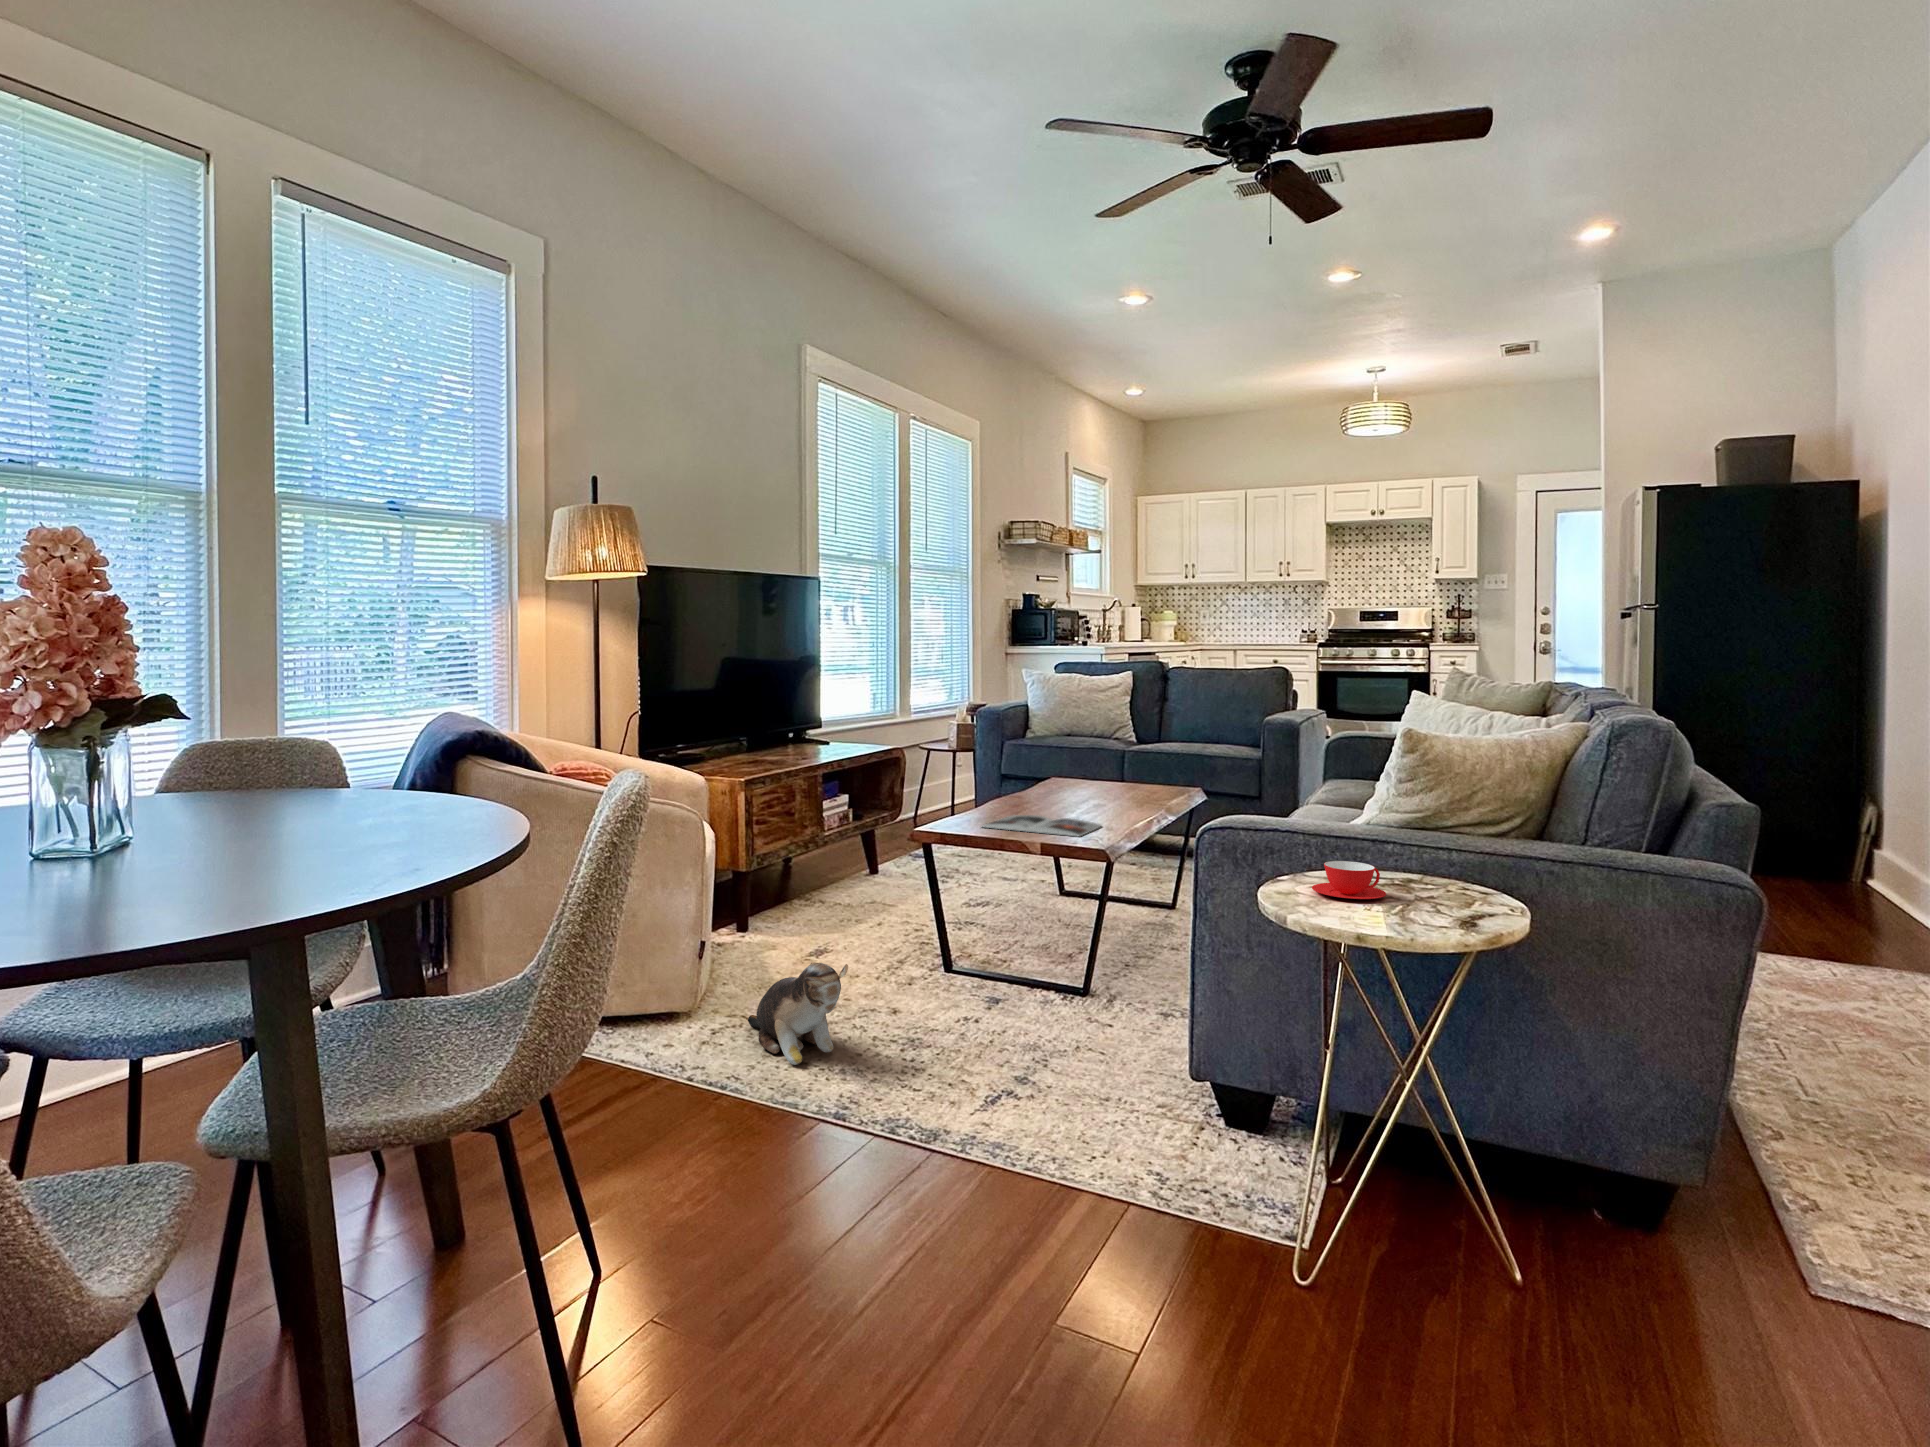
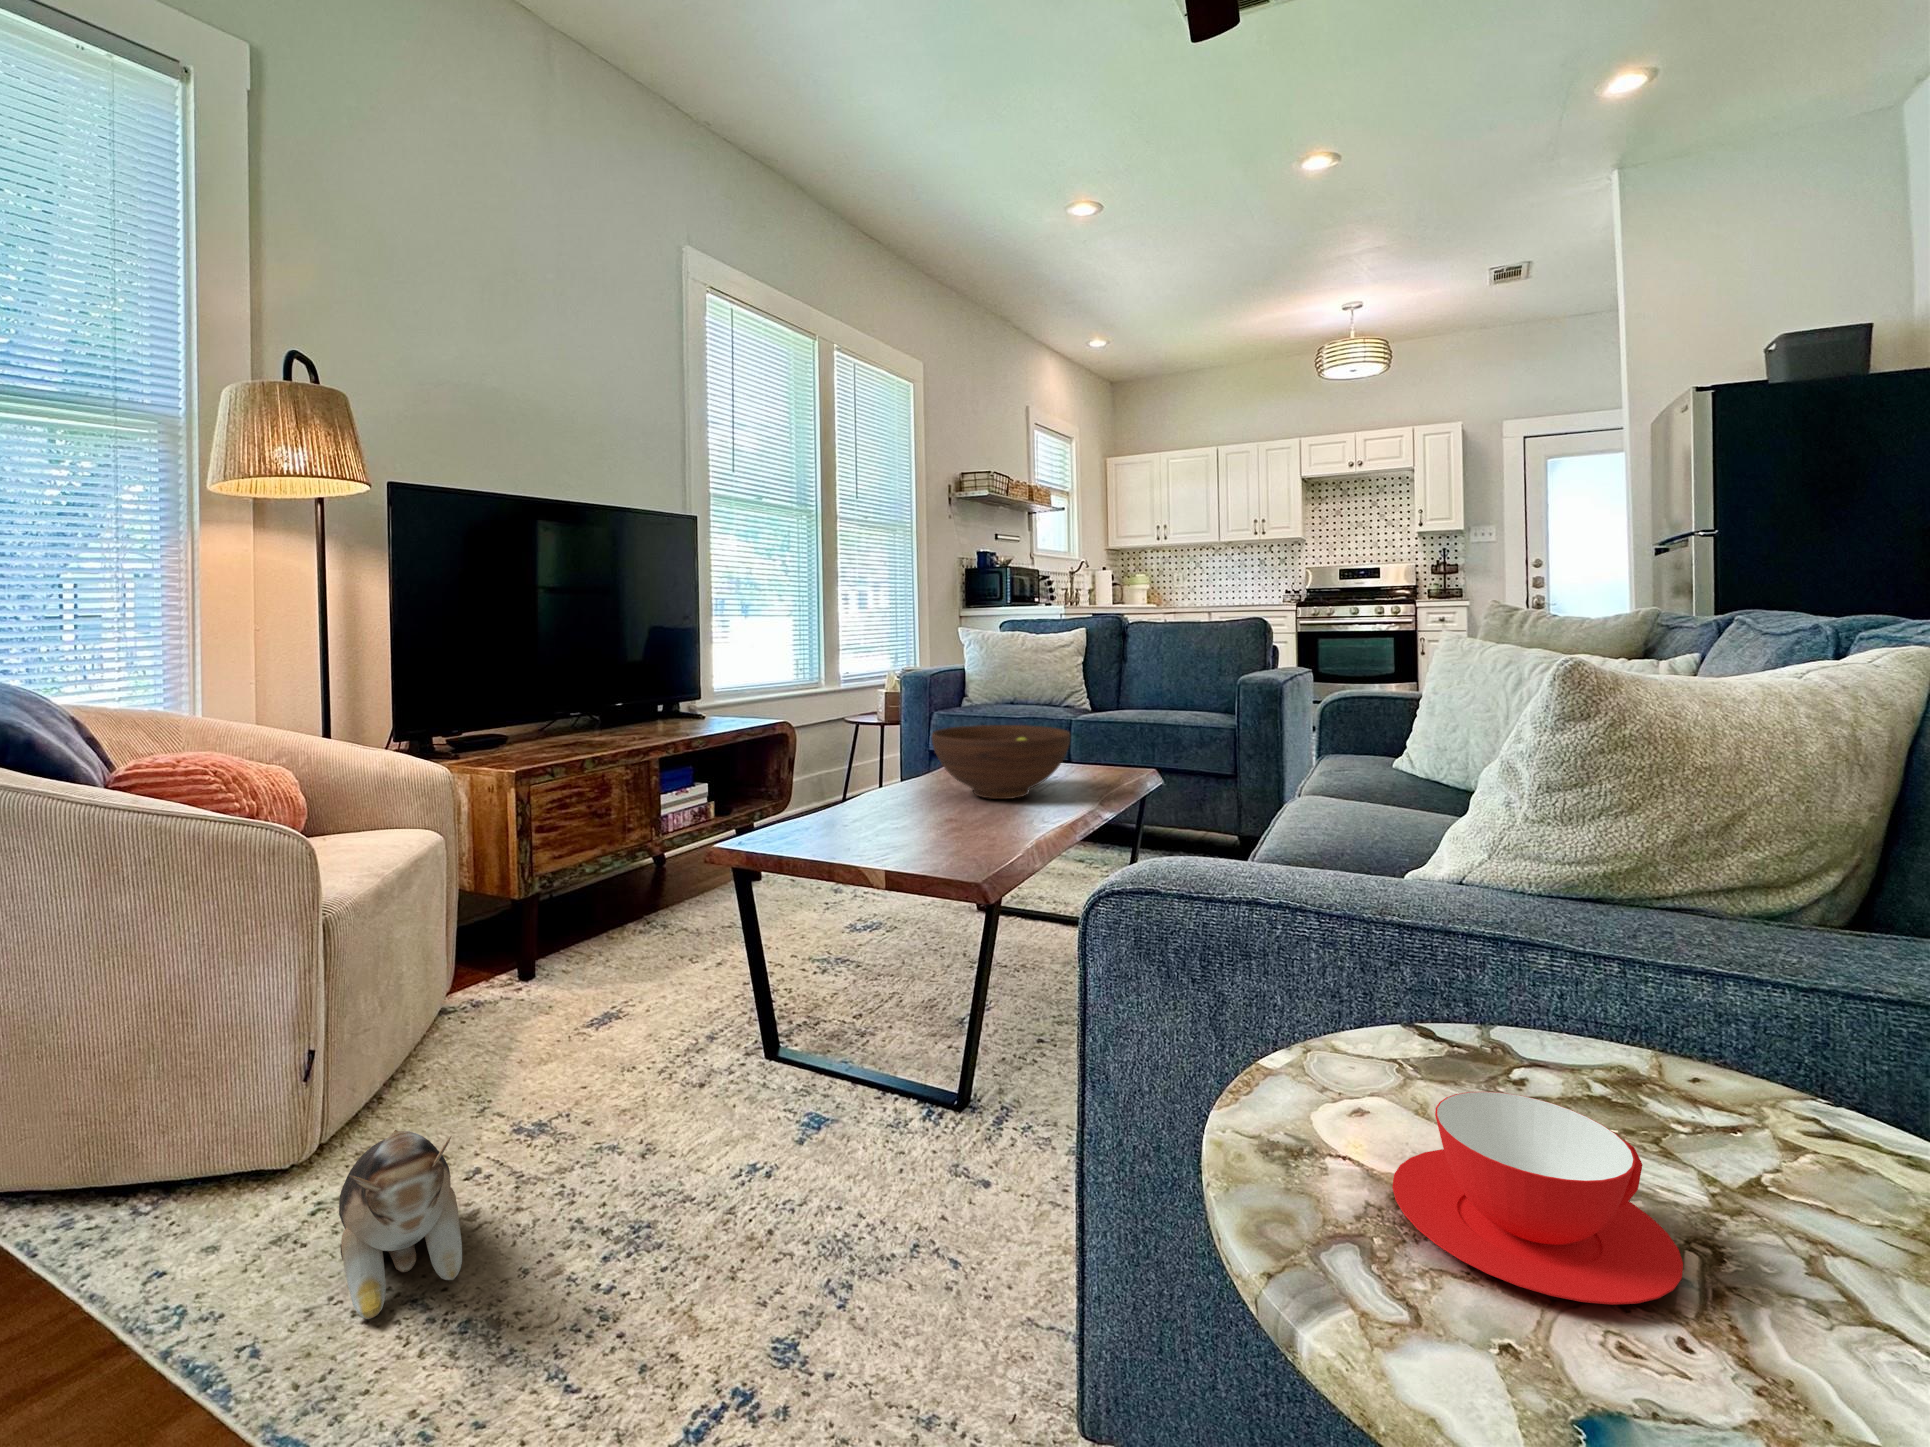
fruit bowl: none [1044,752,1145,805] -> present [932,725,1070,799]
magazine: present [982,815,1101,837] -> none [805,821,992,861]

